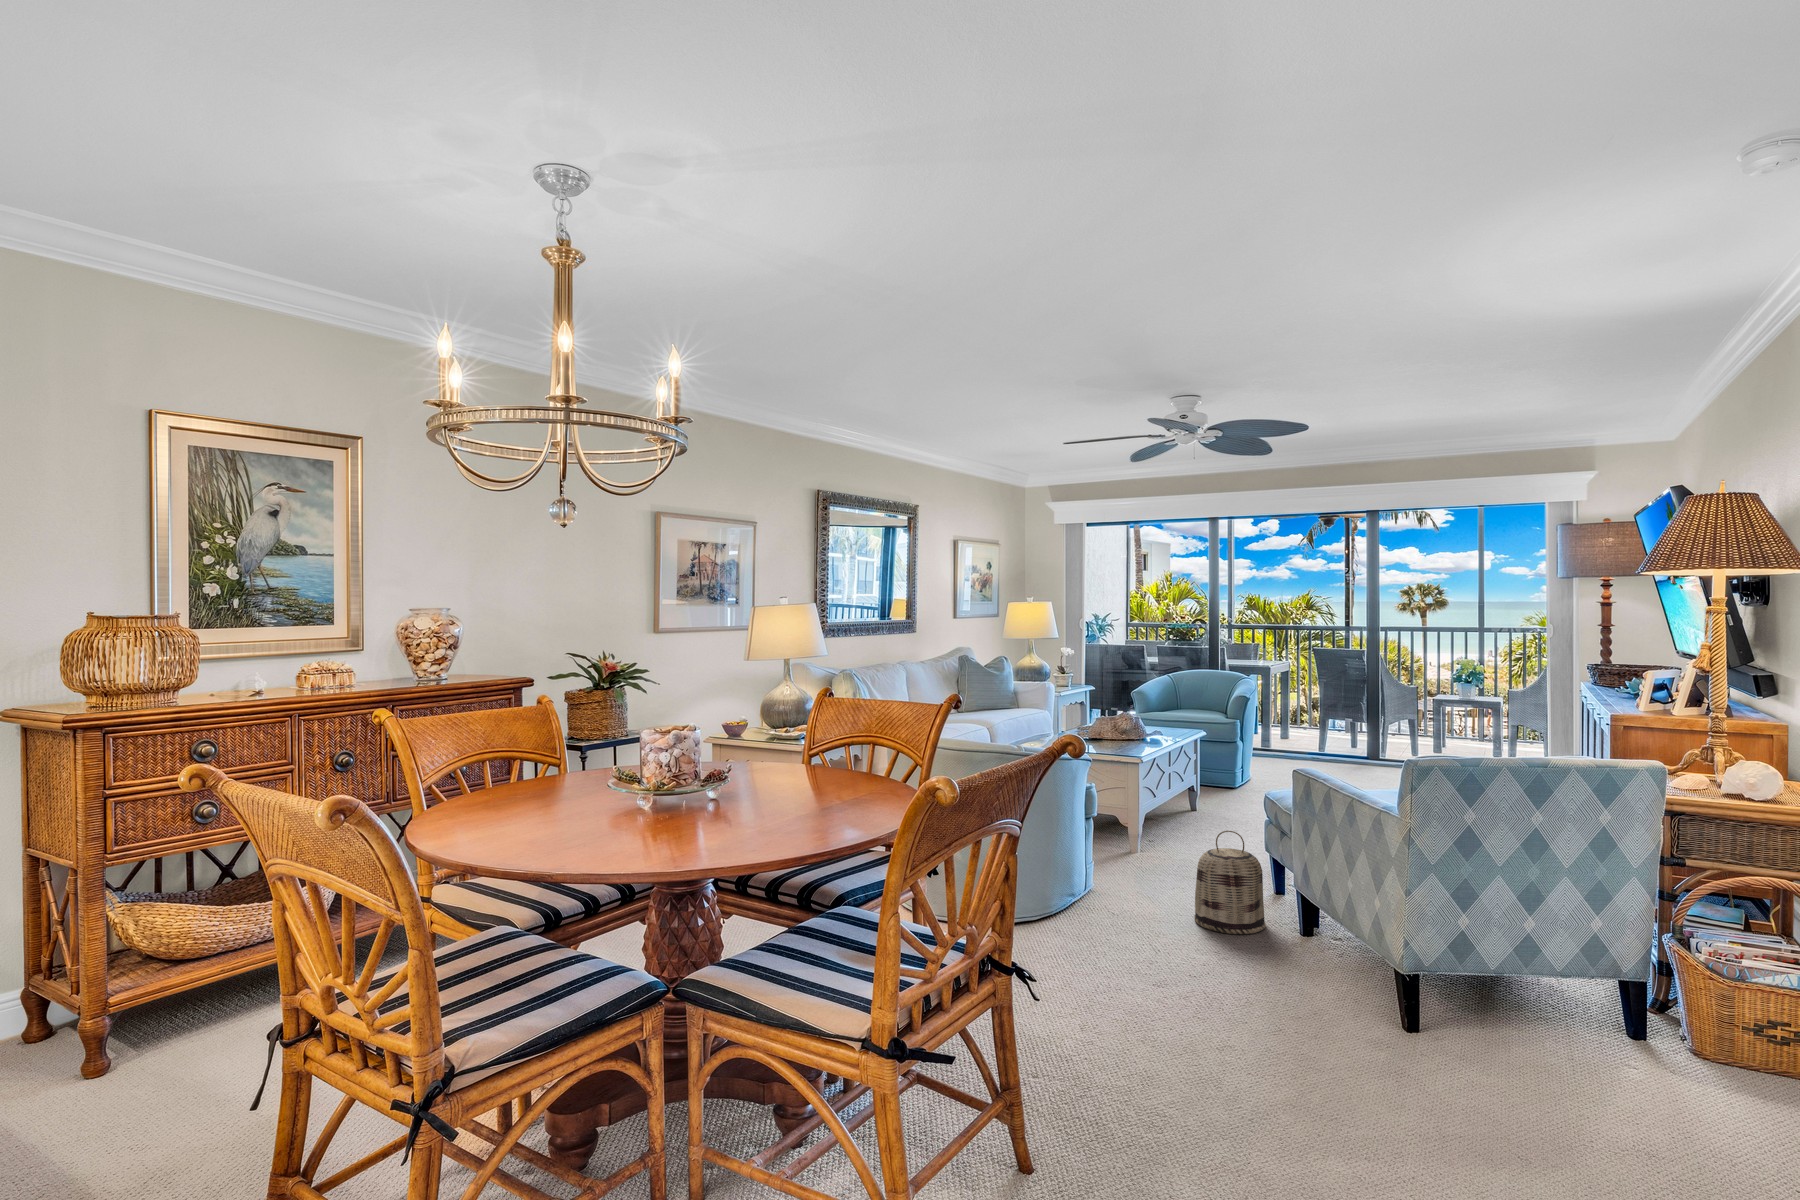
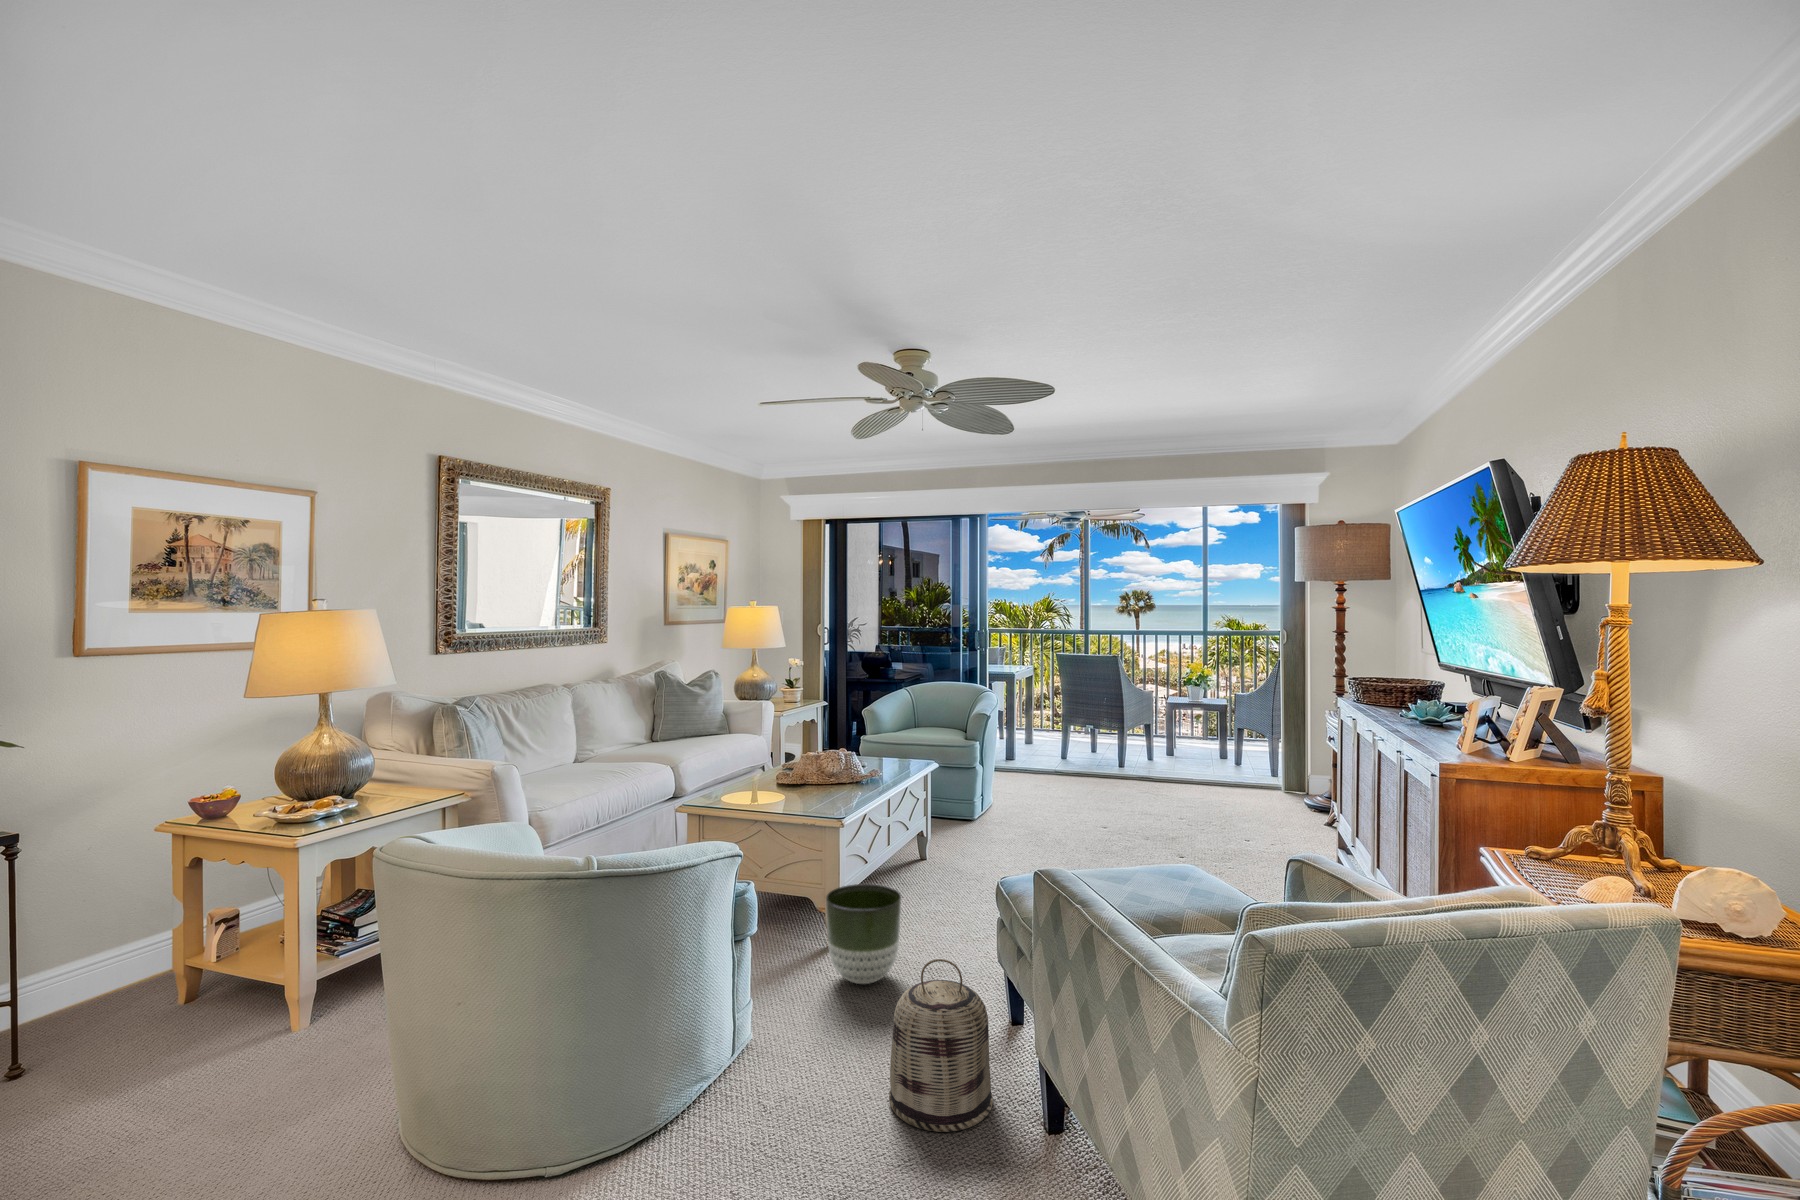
planter: none [1135,805,1191,873] -> present [826,884,901,984]

